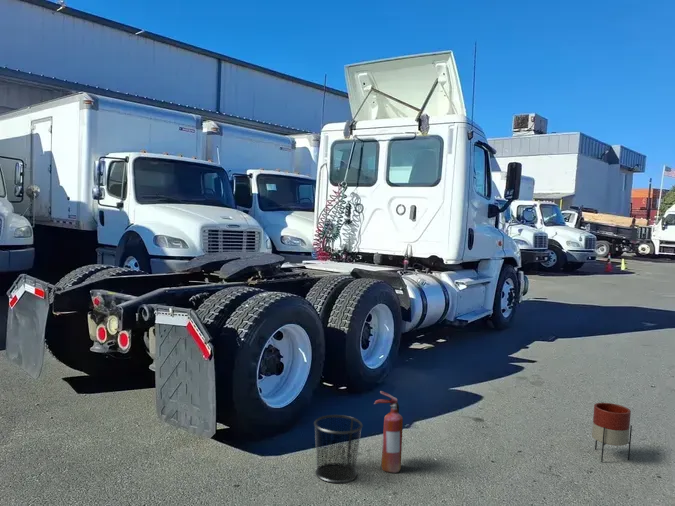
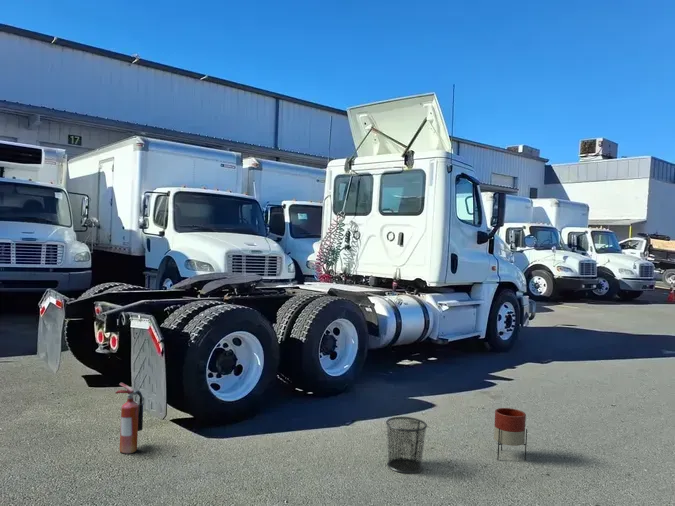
fire extinguisher: present [374,391,403,473] -> present [115,383,143,454]
waste bin: present [314,415,362,483] -> present [386,417,427,473]

